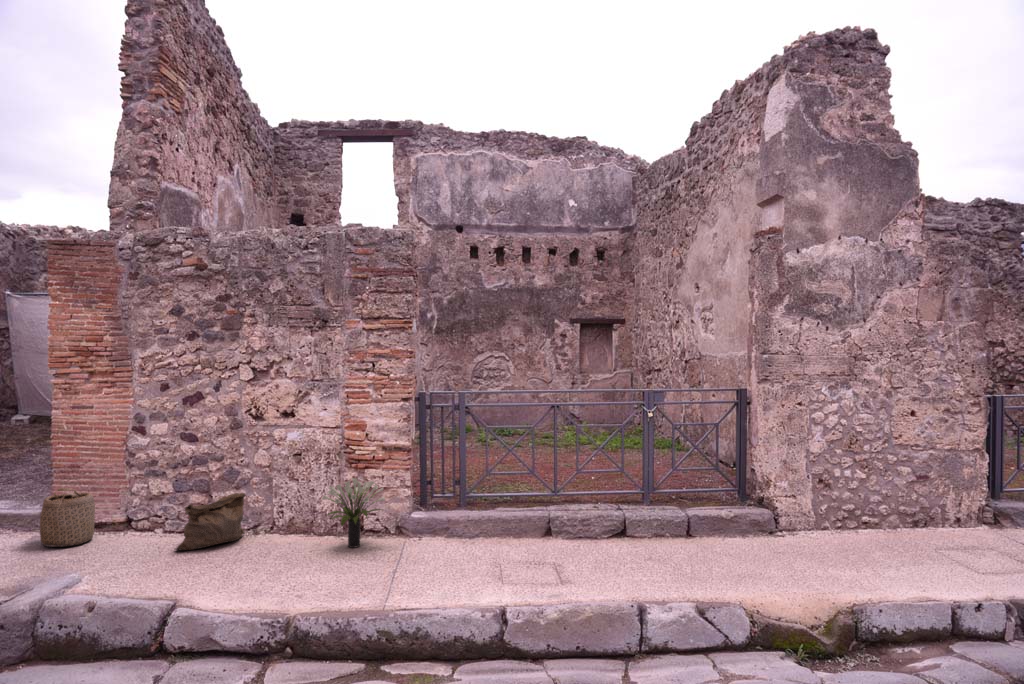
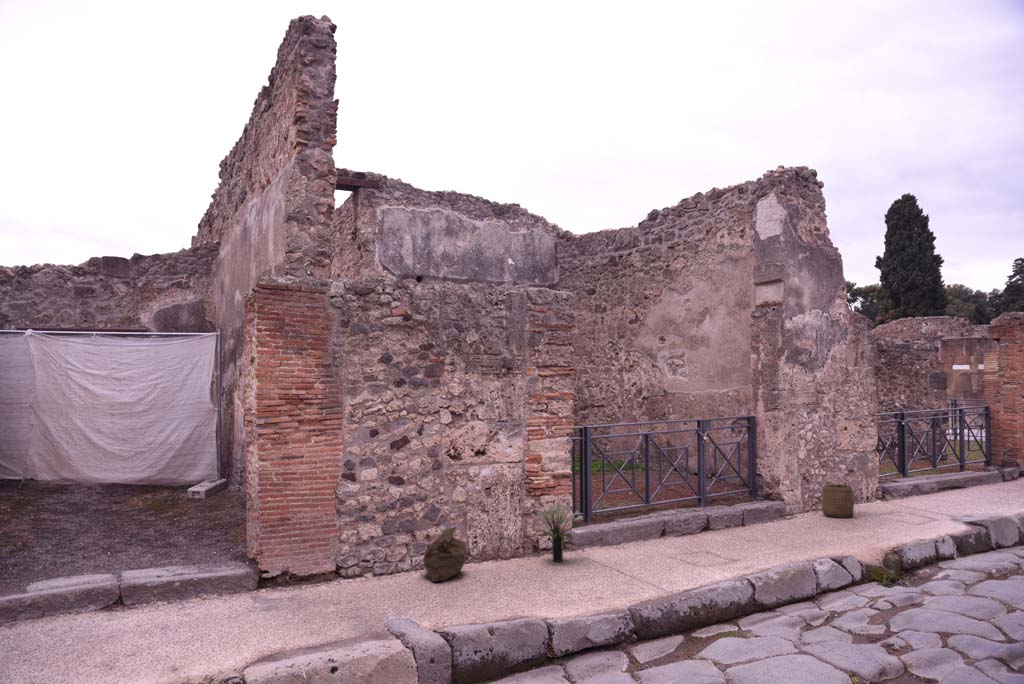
basket: present [40,488,95,547] -> present [822,482,854,517]

